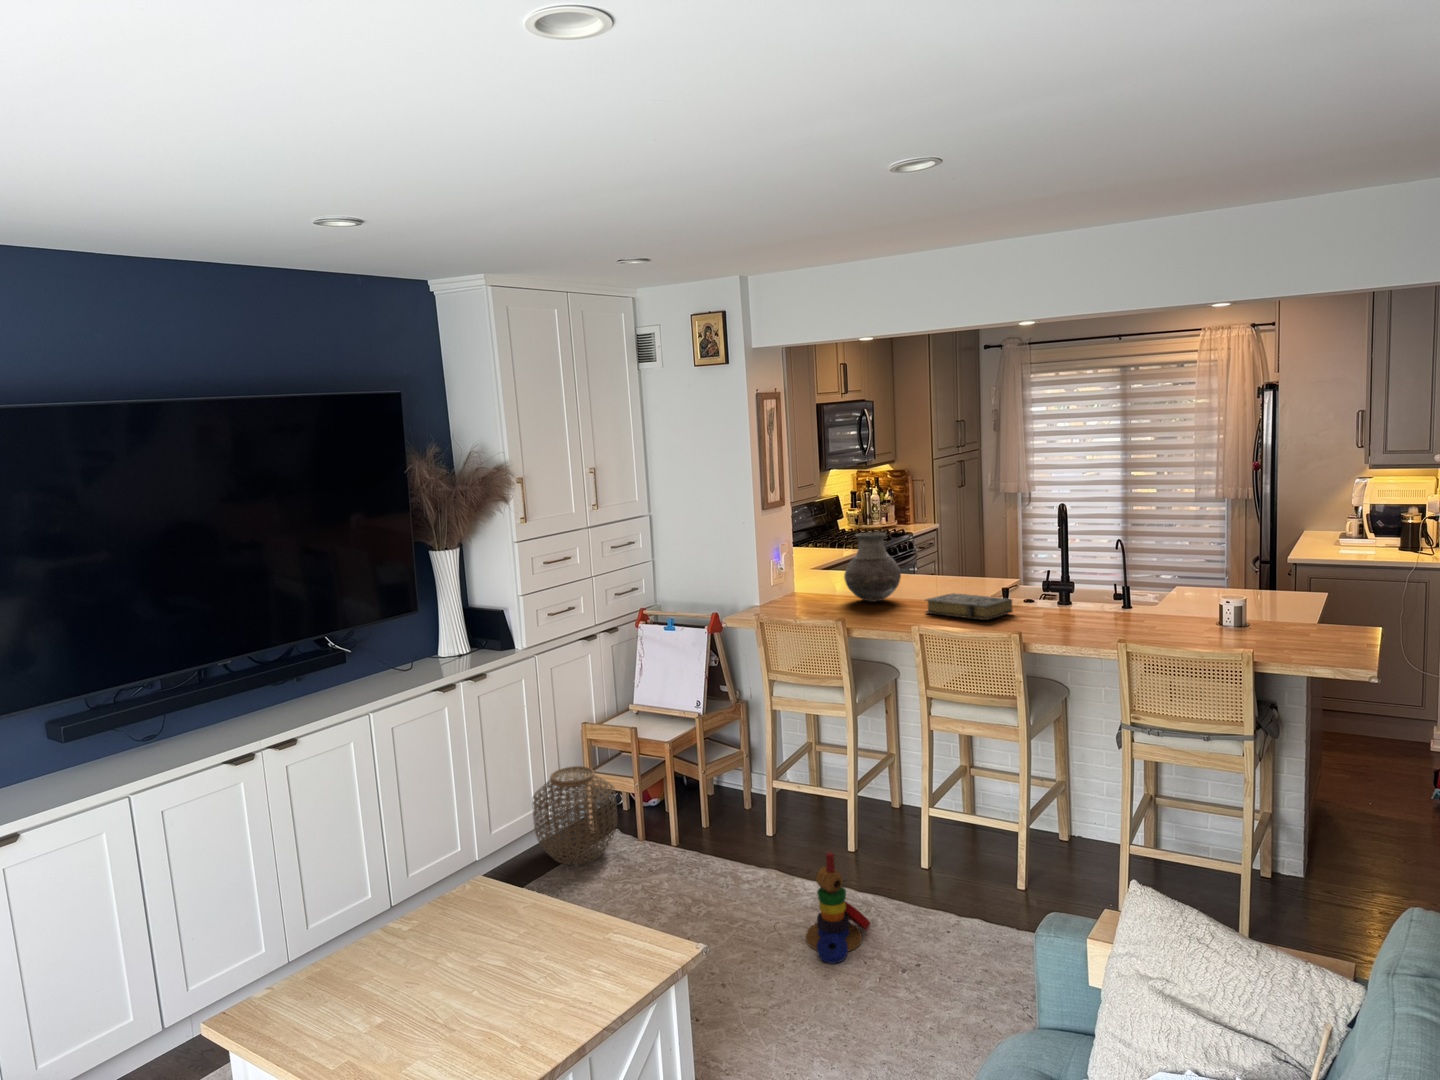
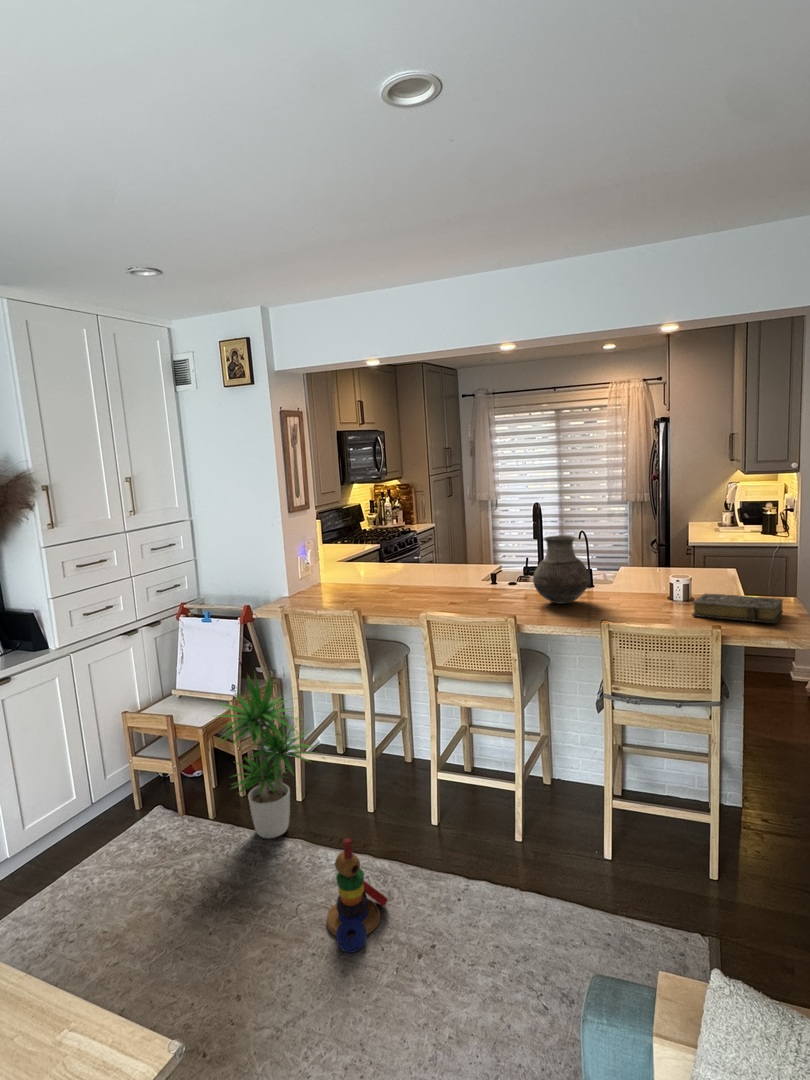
vase: present [844,532,901,602] -> present [533,535,589,604]
book: present [925,593,1012,620] -> present [692,594,783,623]
potted plant: none [680,682,798,867] -> present [216,673,312,838]
woven basket: present [532,766,617,865] -> none [69,754,156,850]

